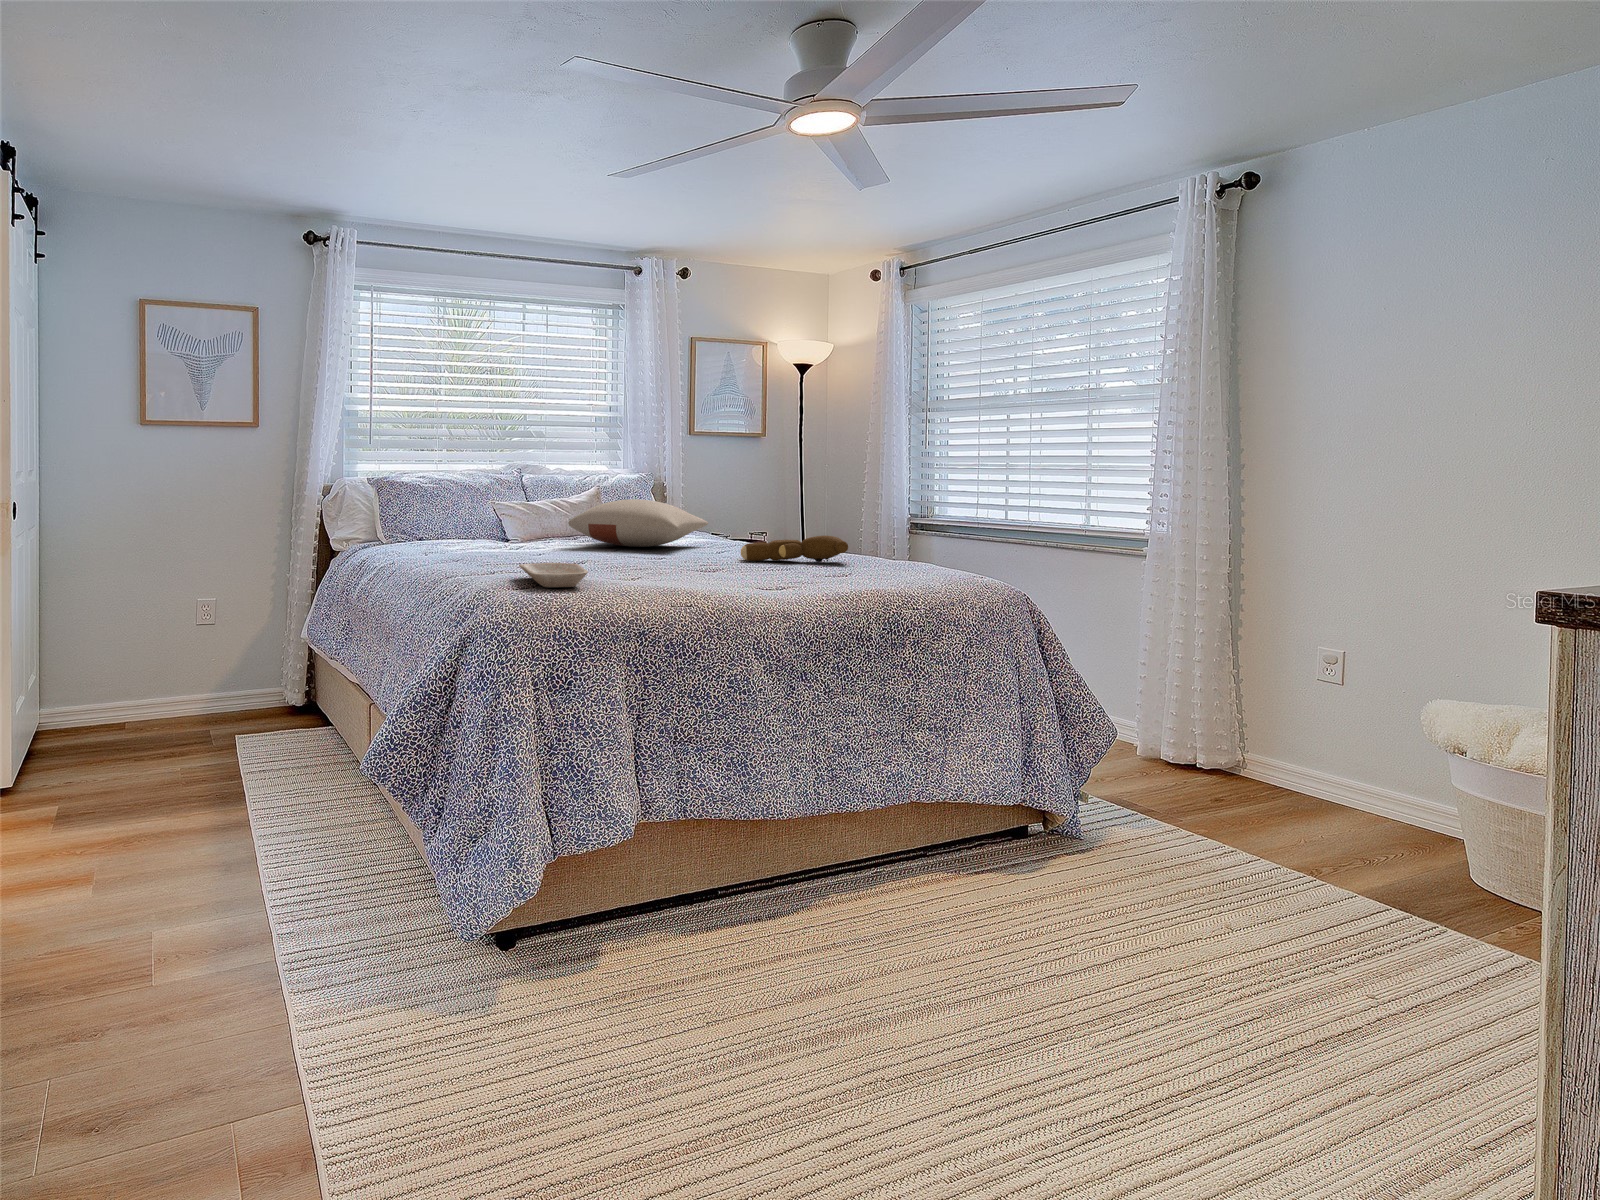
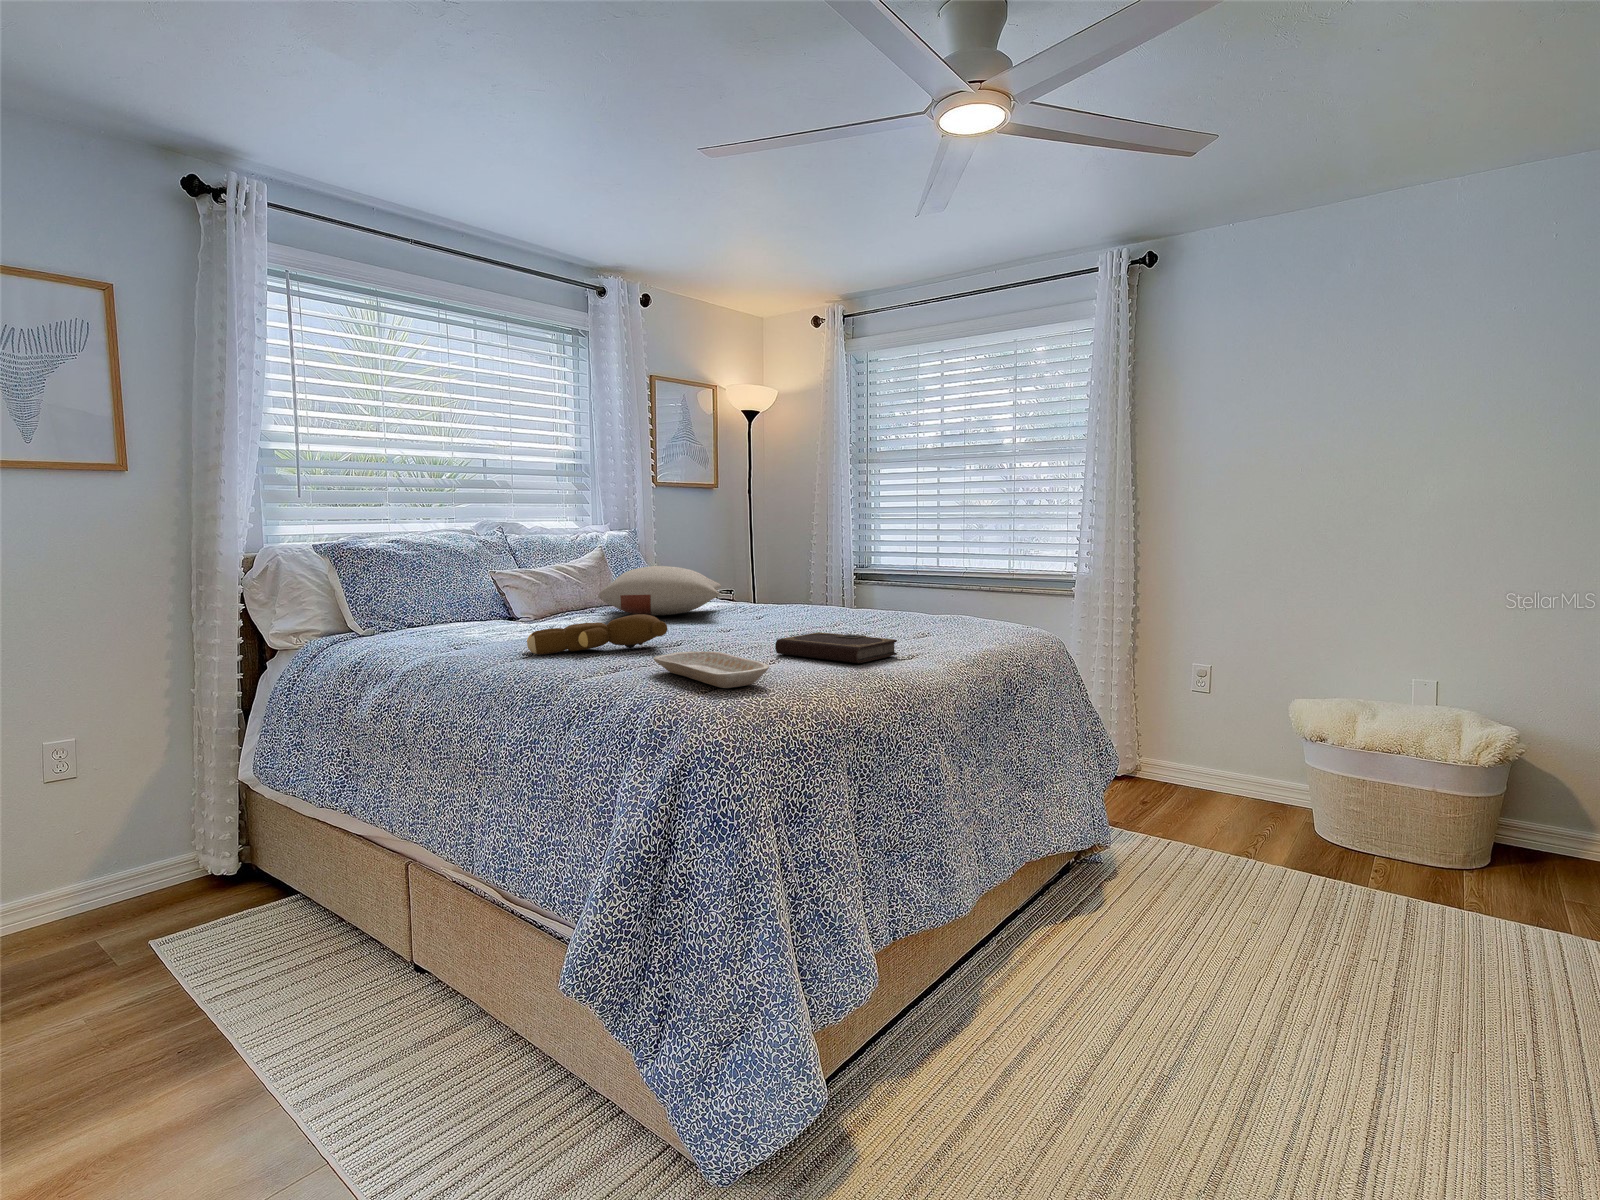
teddy bear: present [741,536,848,562] -> present [527,614,667,655]
notebook: none [650,559,751,583] -> present [775,632,897,663]

